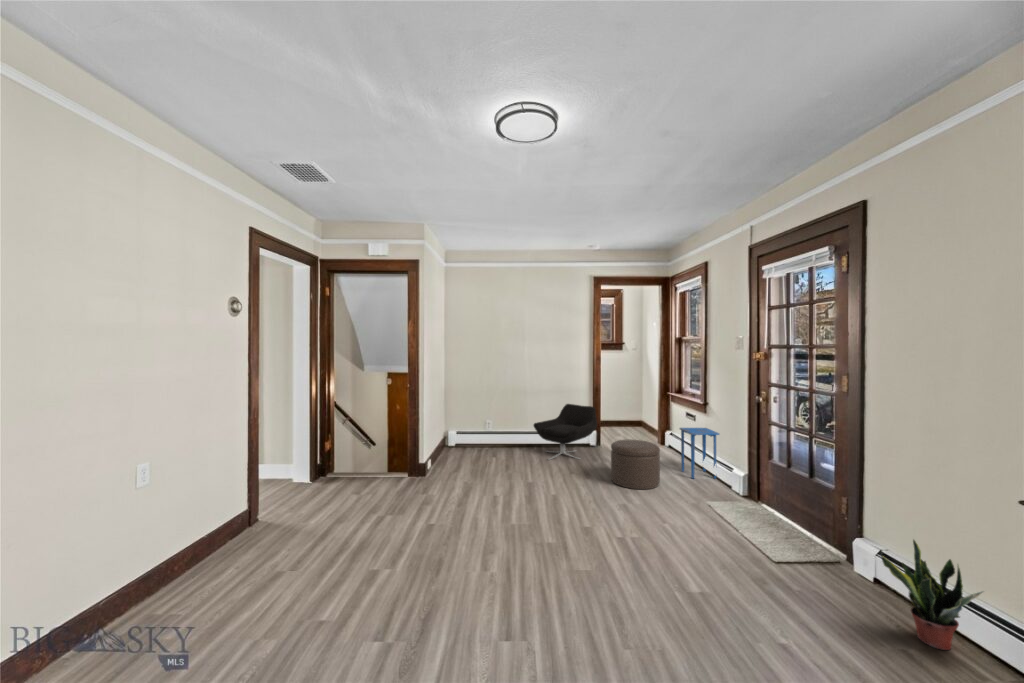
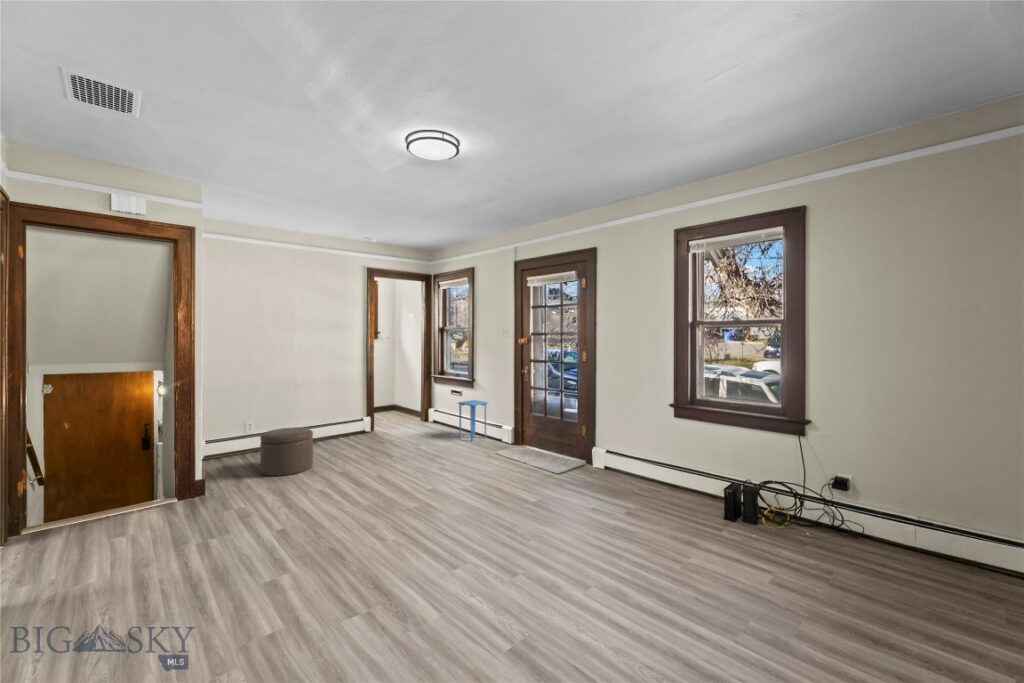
lounge chair: present [534,404,597,460] -> none [313,393,379,452]
ottoman: present [611,439,660,489] -> present [260,427,313,476]
potted plant: present [881,540,984,650] -> none [621,436,657,486]

